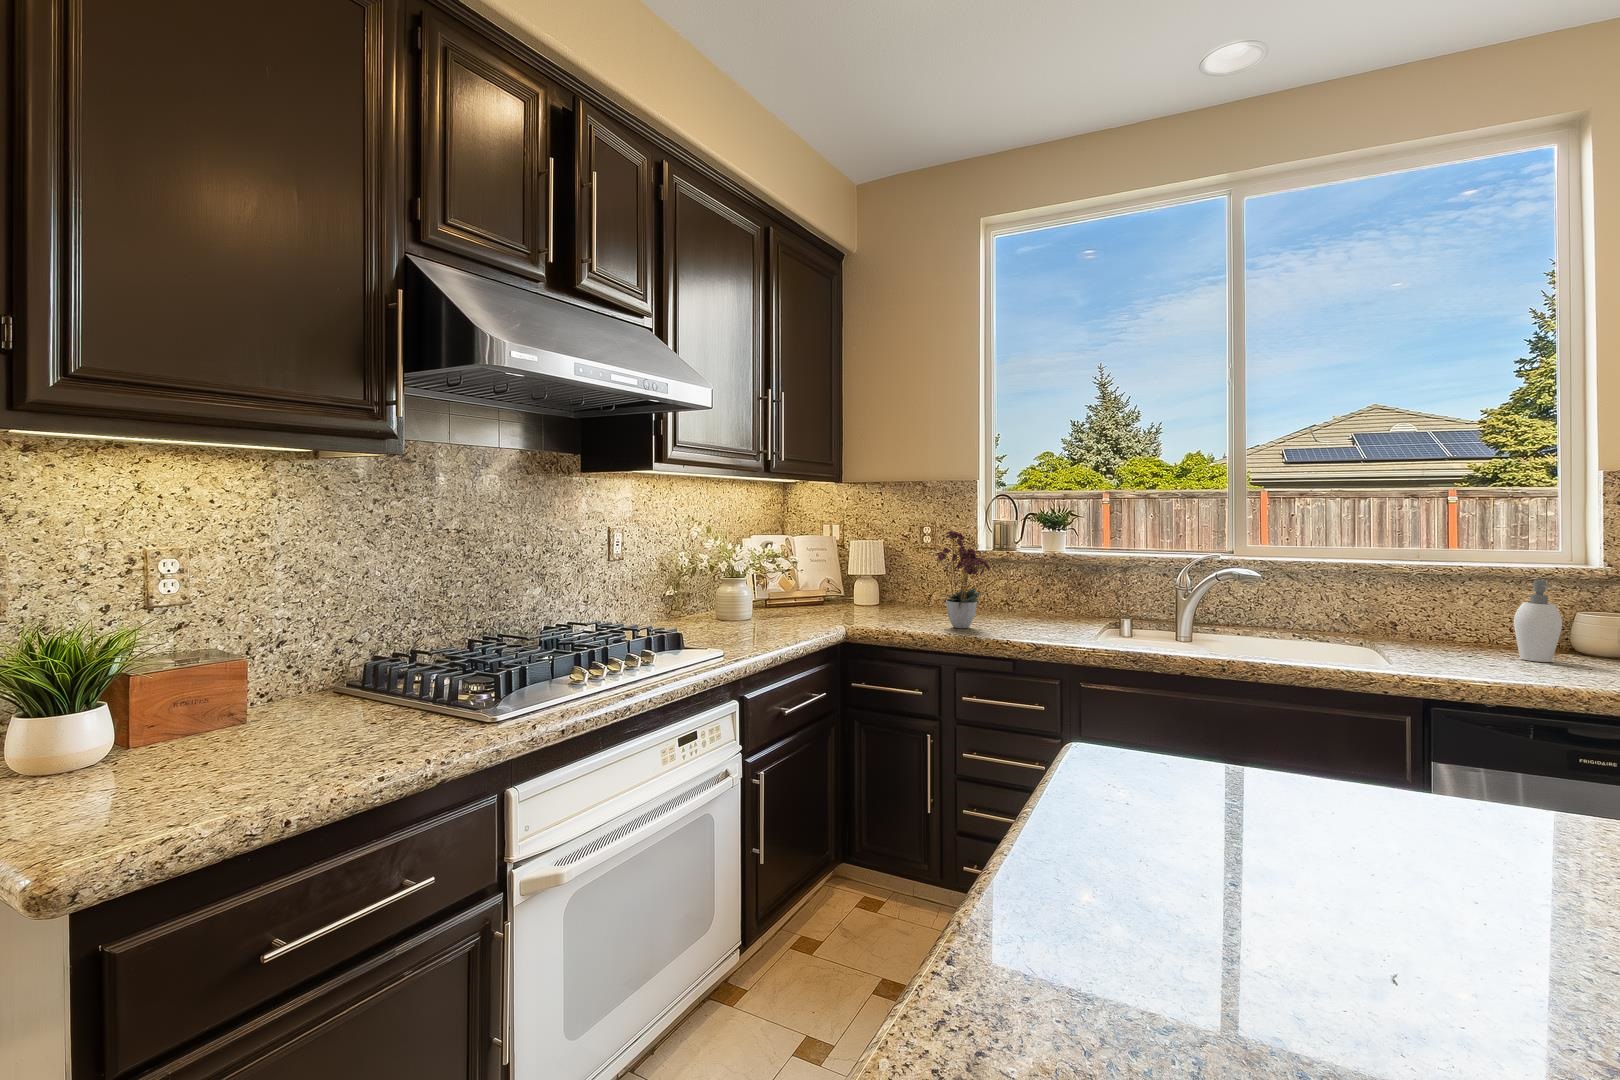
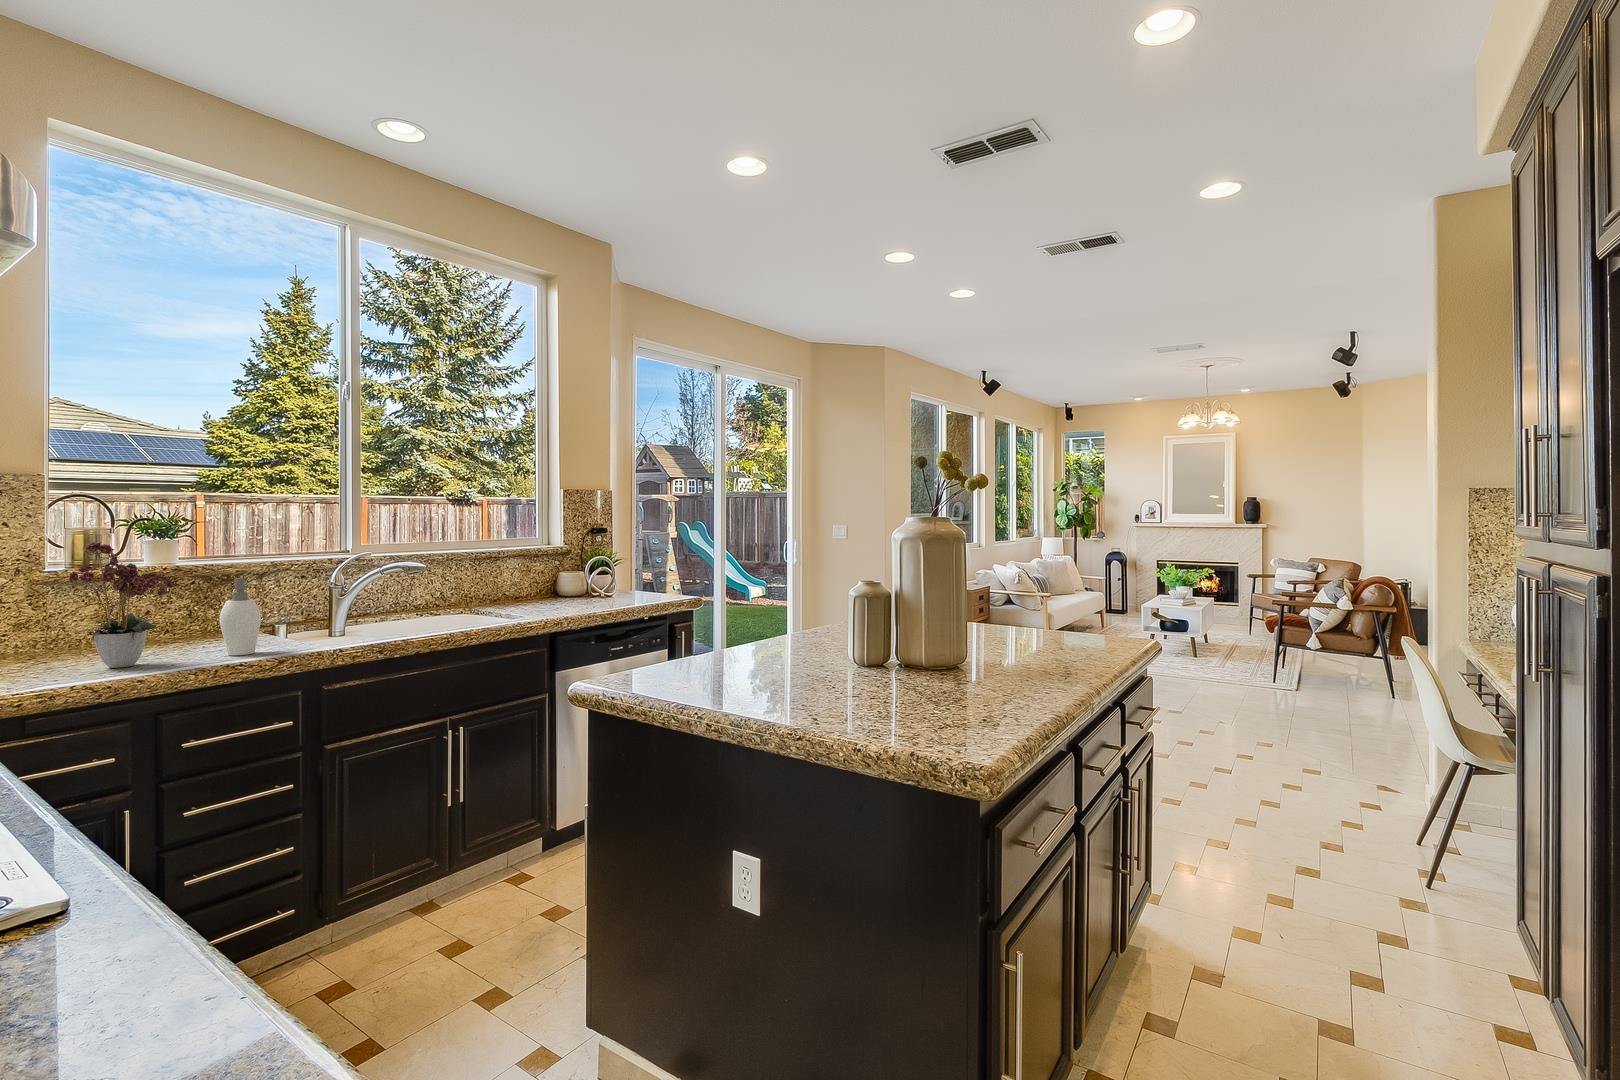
soap dispenser: present [1514,580,1562,662] -> present [220,578,261,655]

